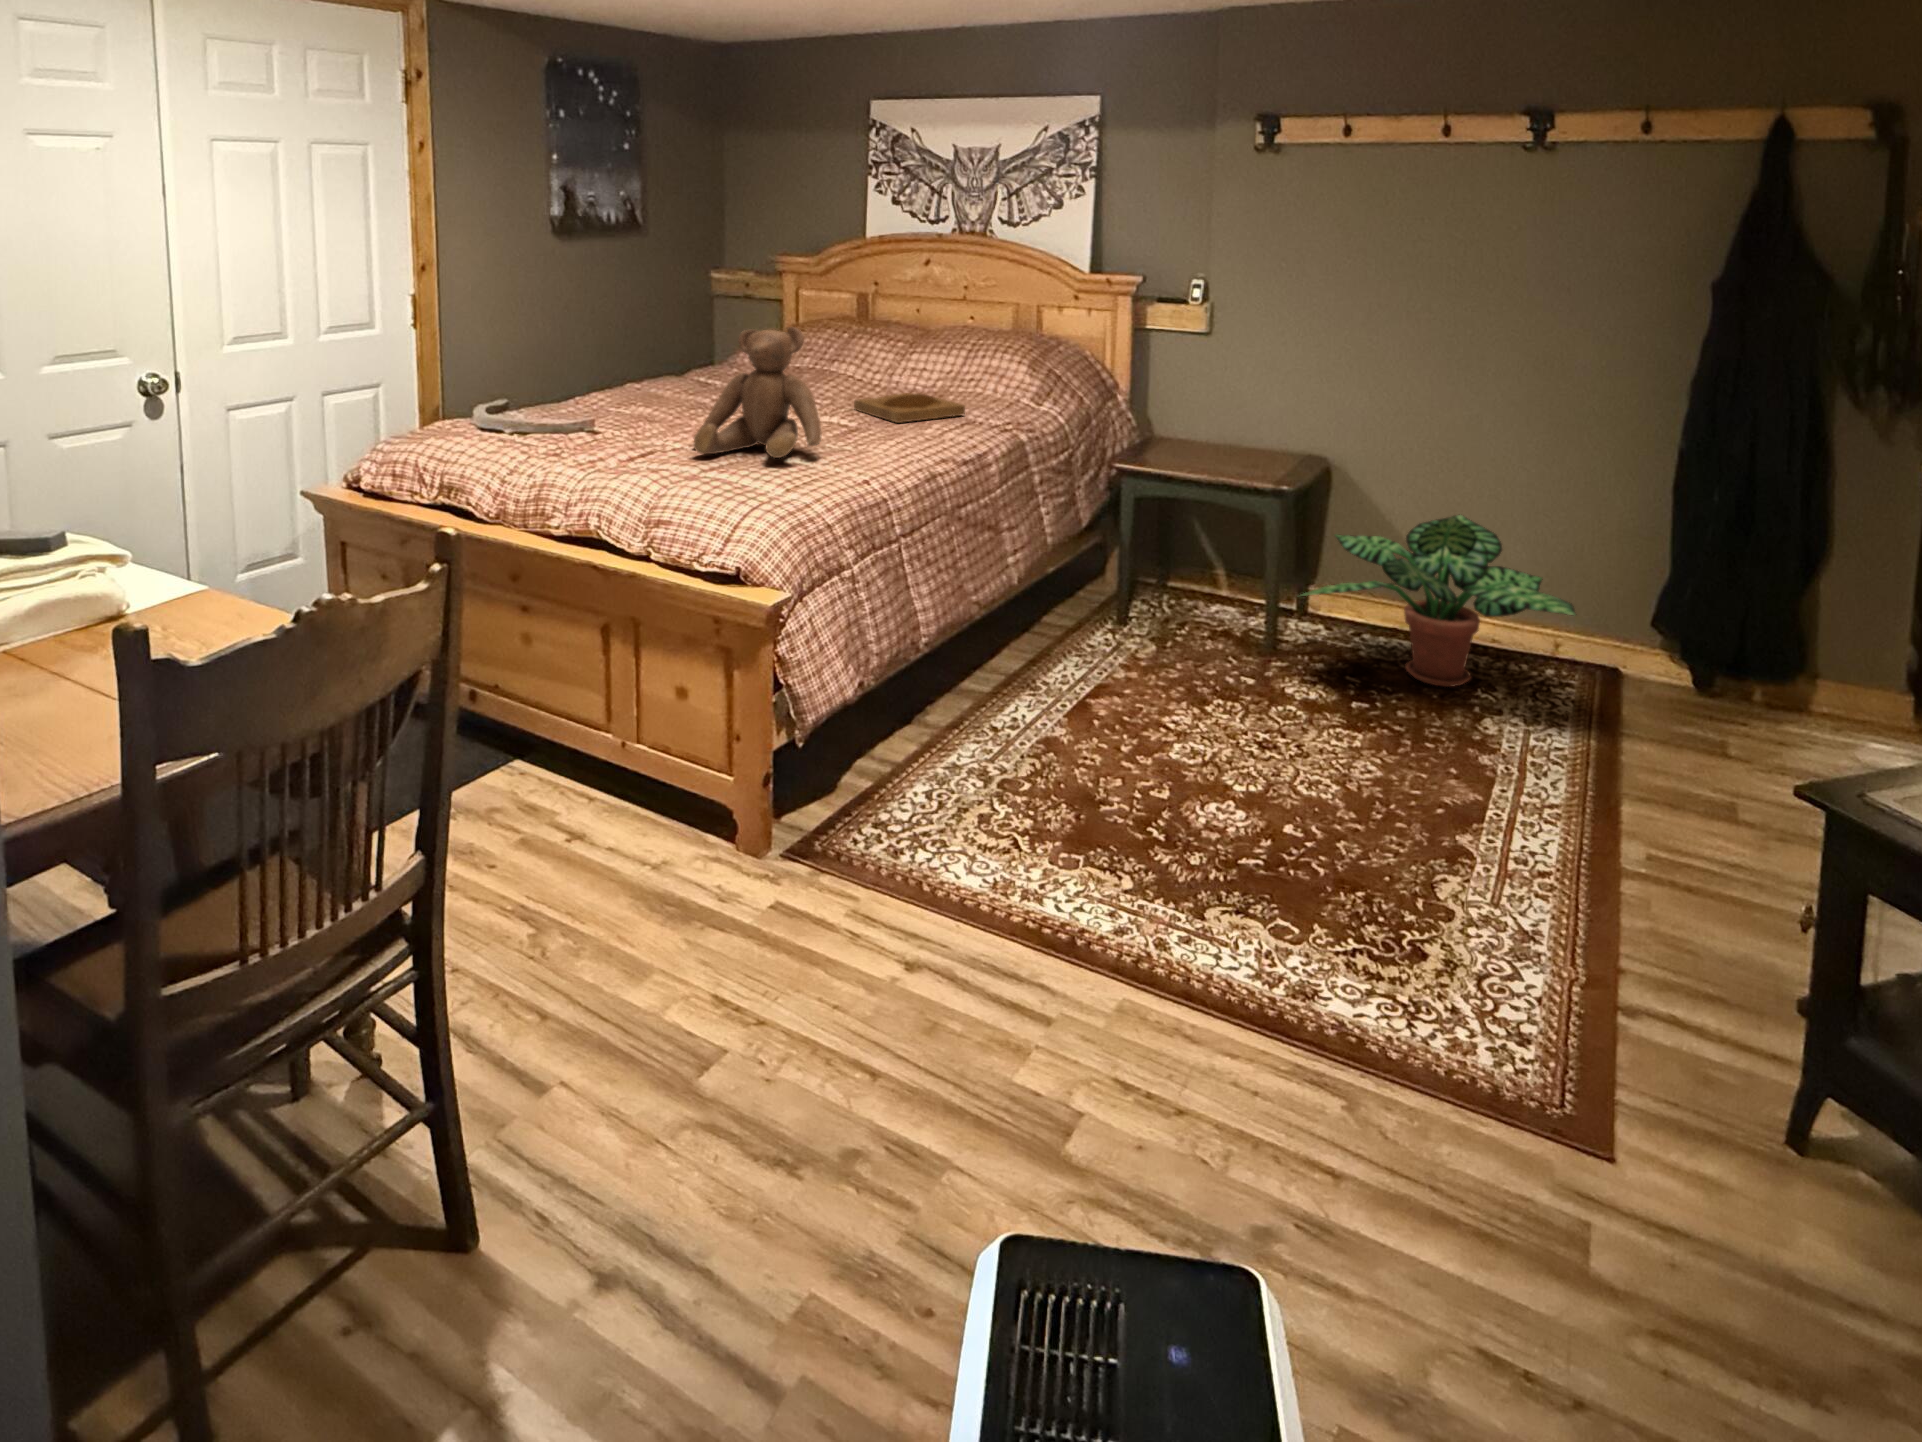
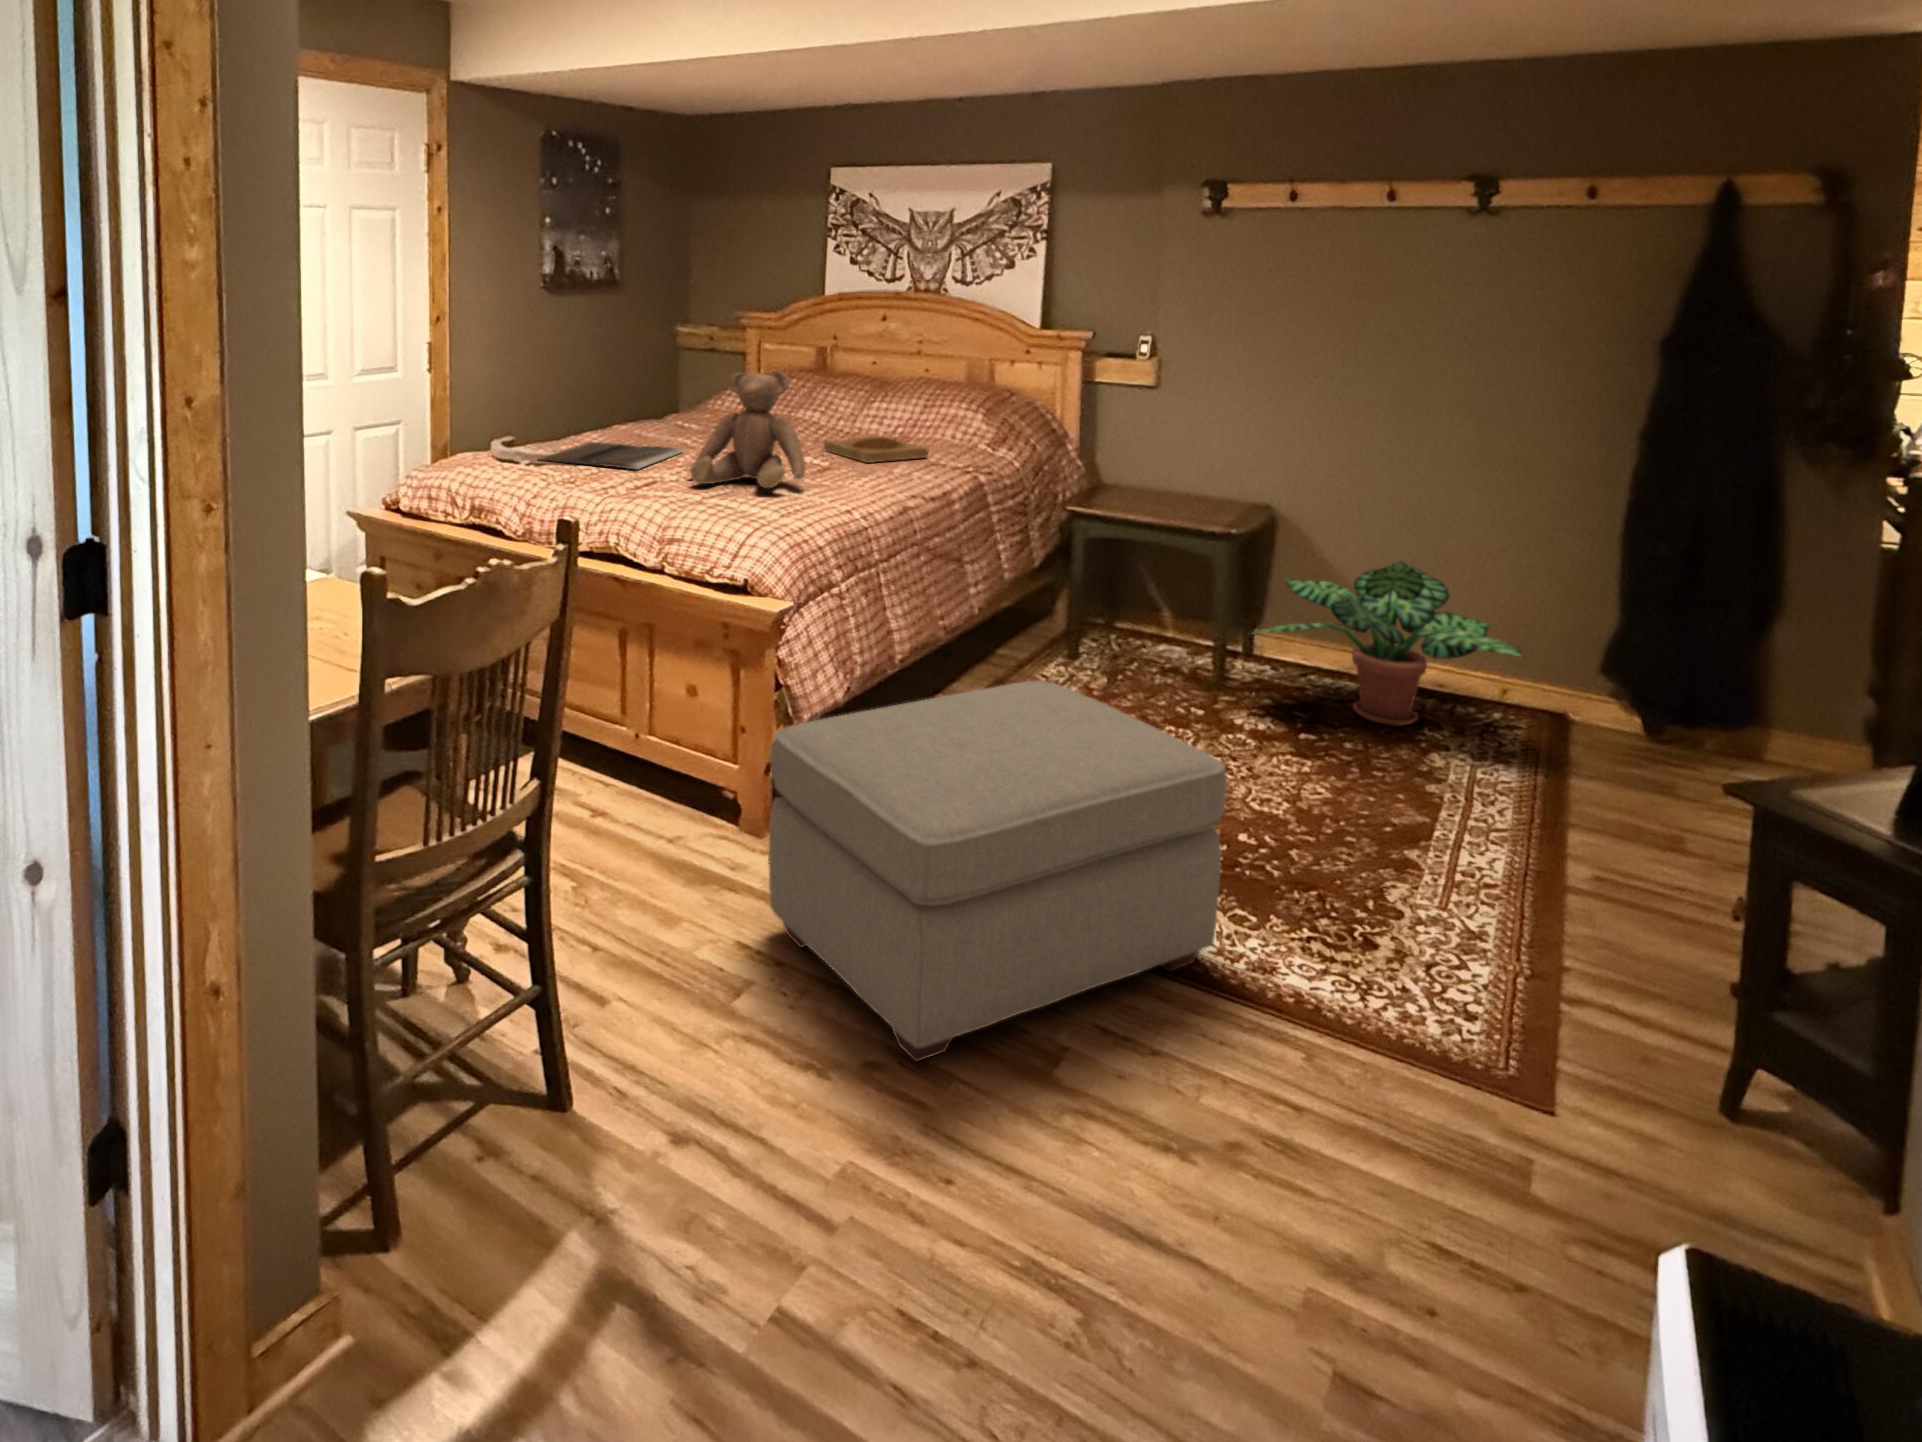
laptop: none [529,405,698,438] -> present [539,442,683,469]
ottoman: none [749,671,1261,1148] -> present [769,681,1227,1061]

